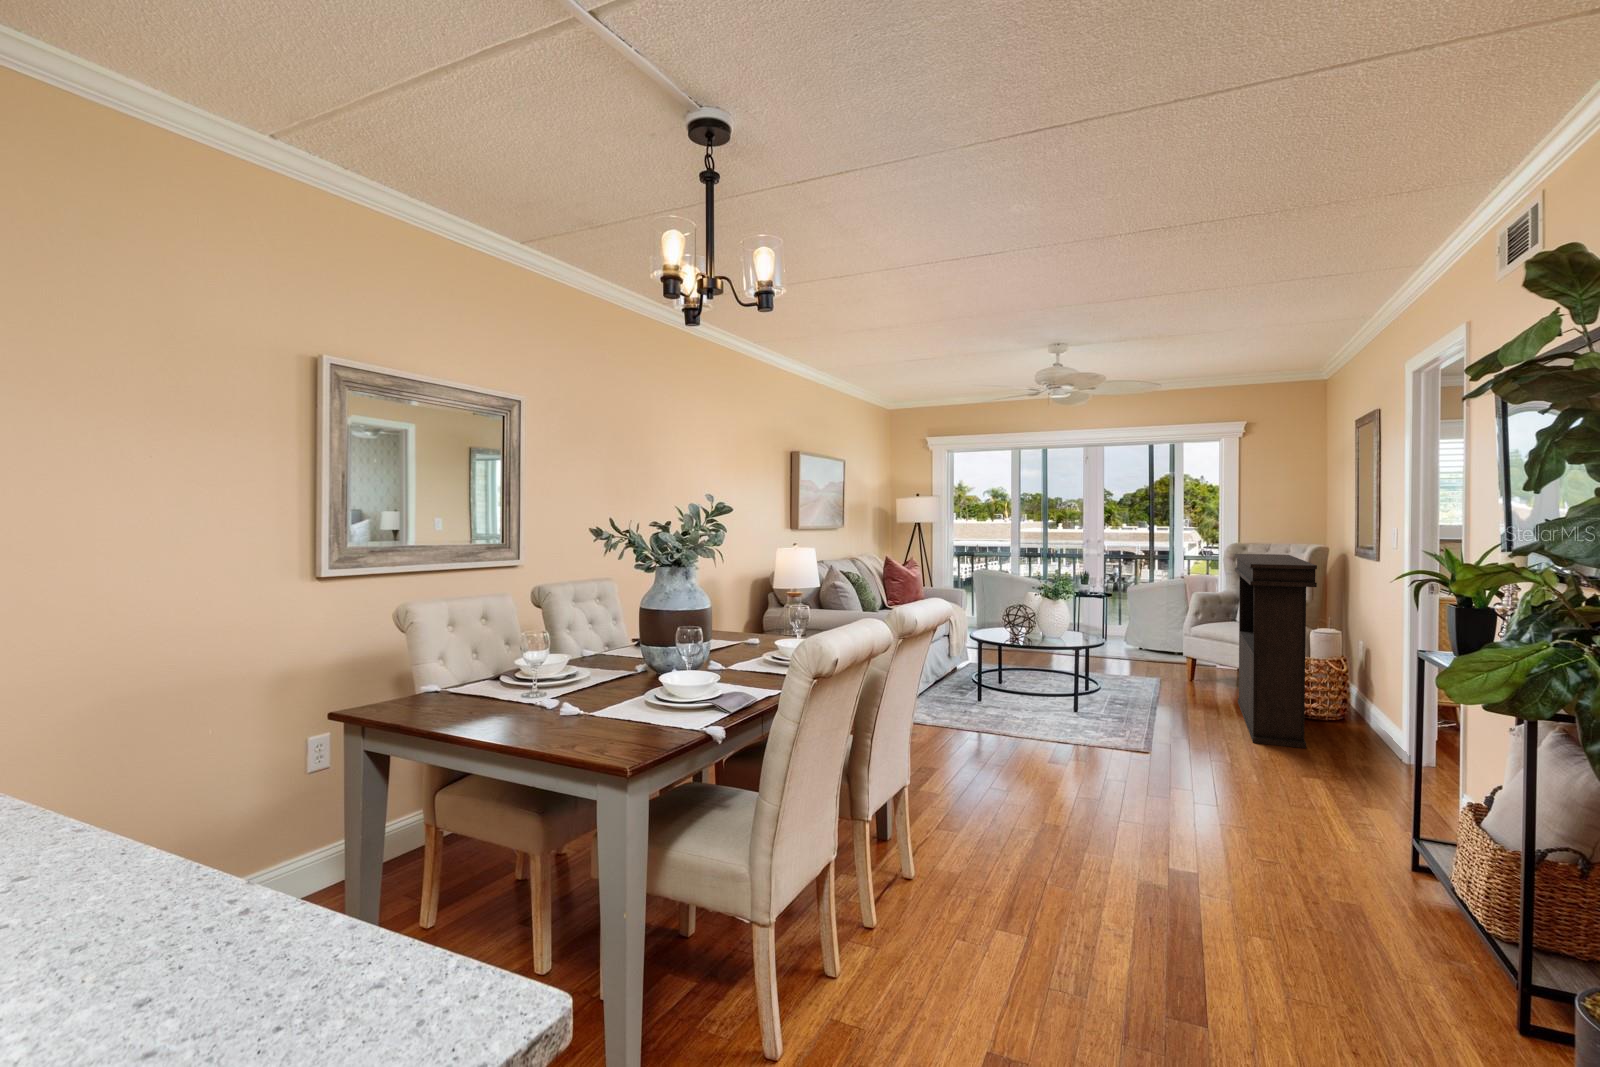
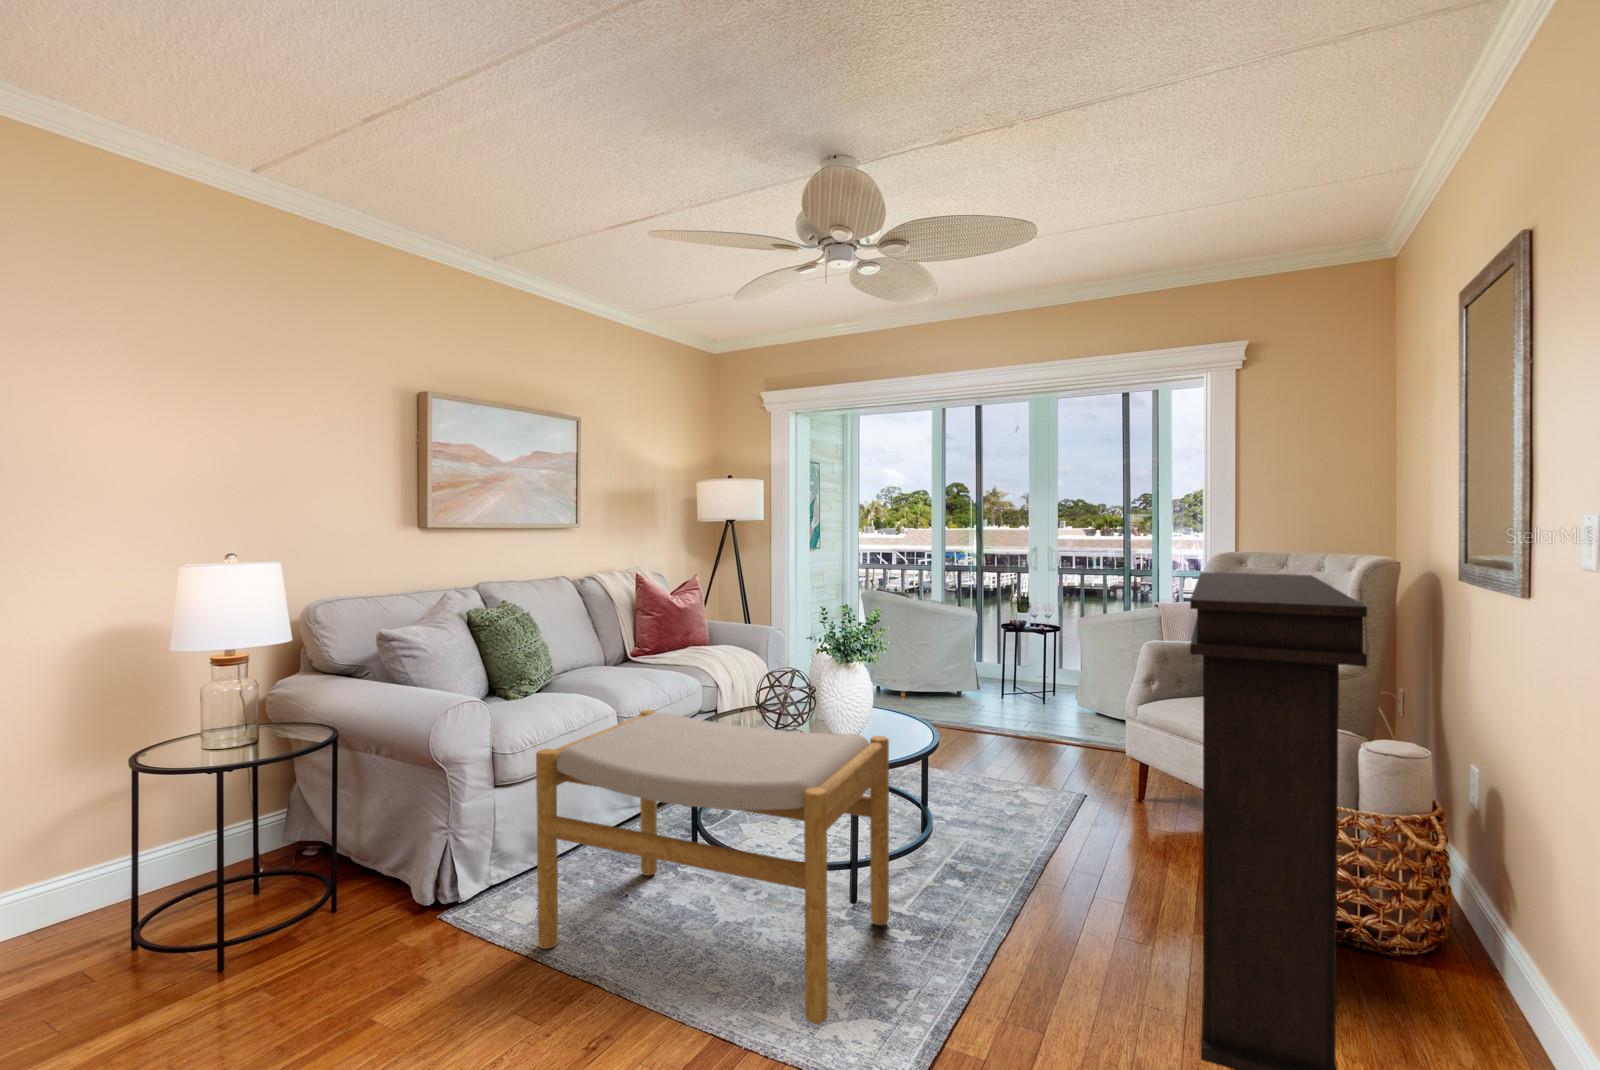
footstool: none [951,625,1102,739] -> present [536,710,889,1024]

